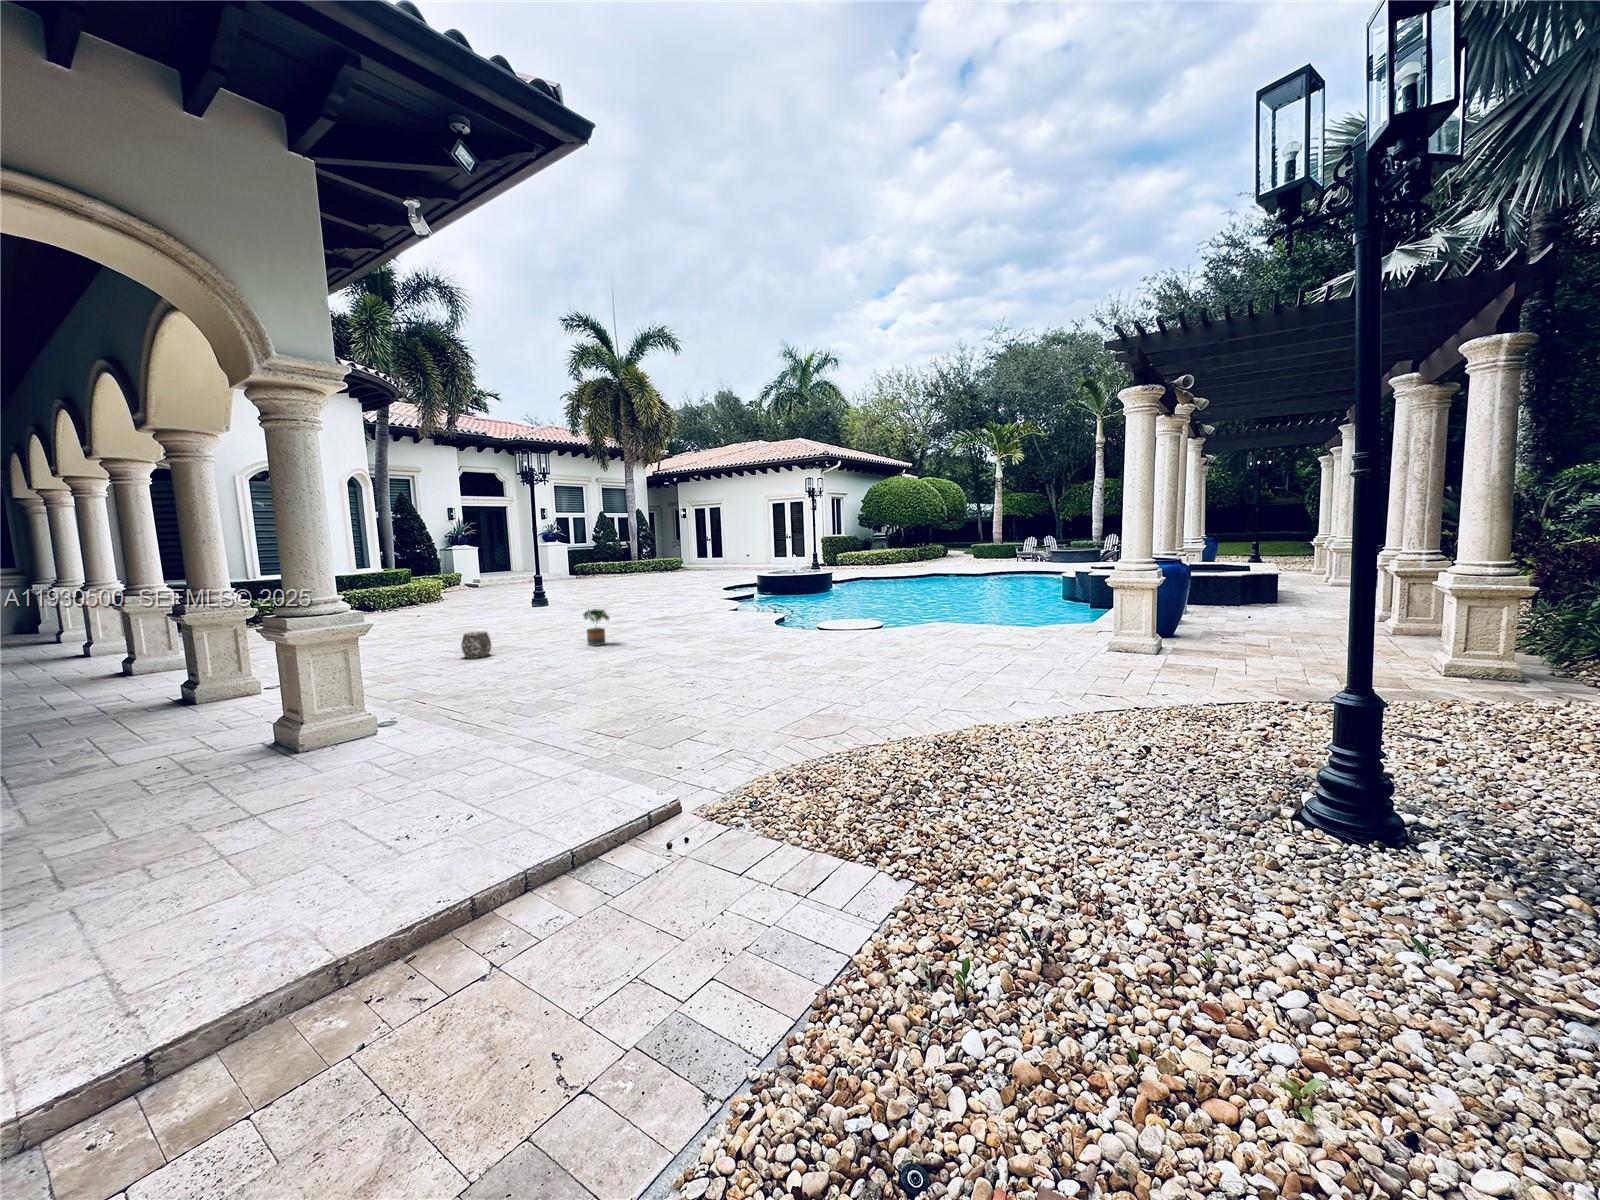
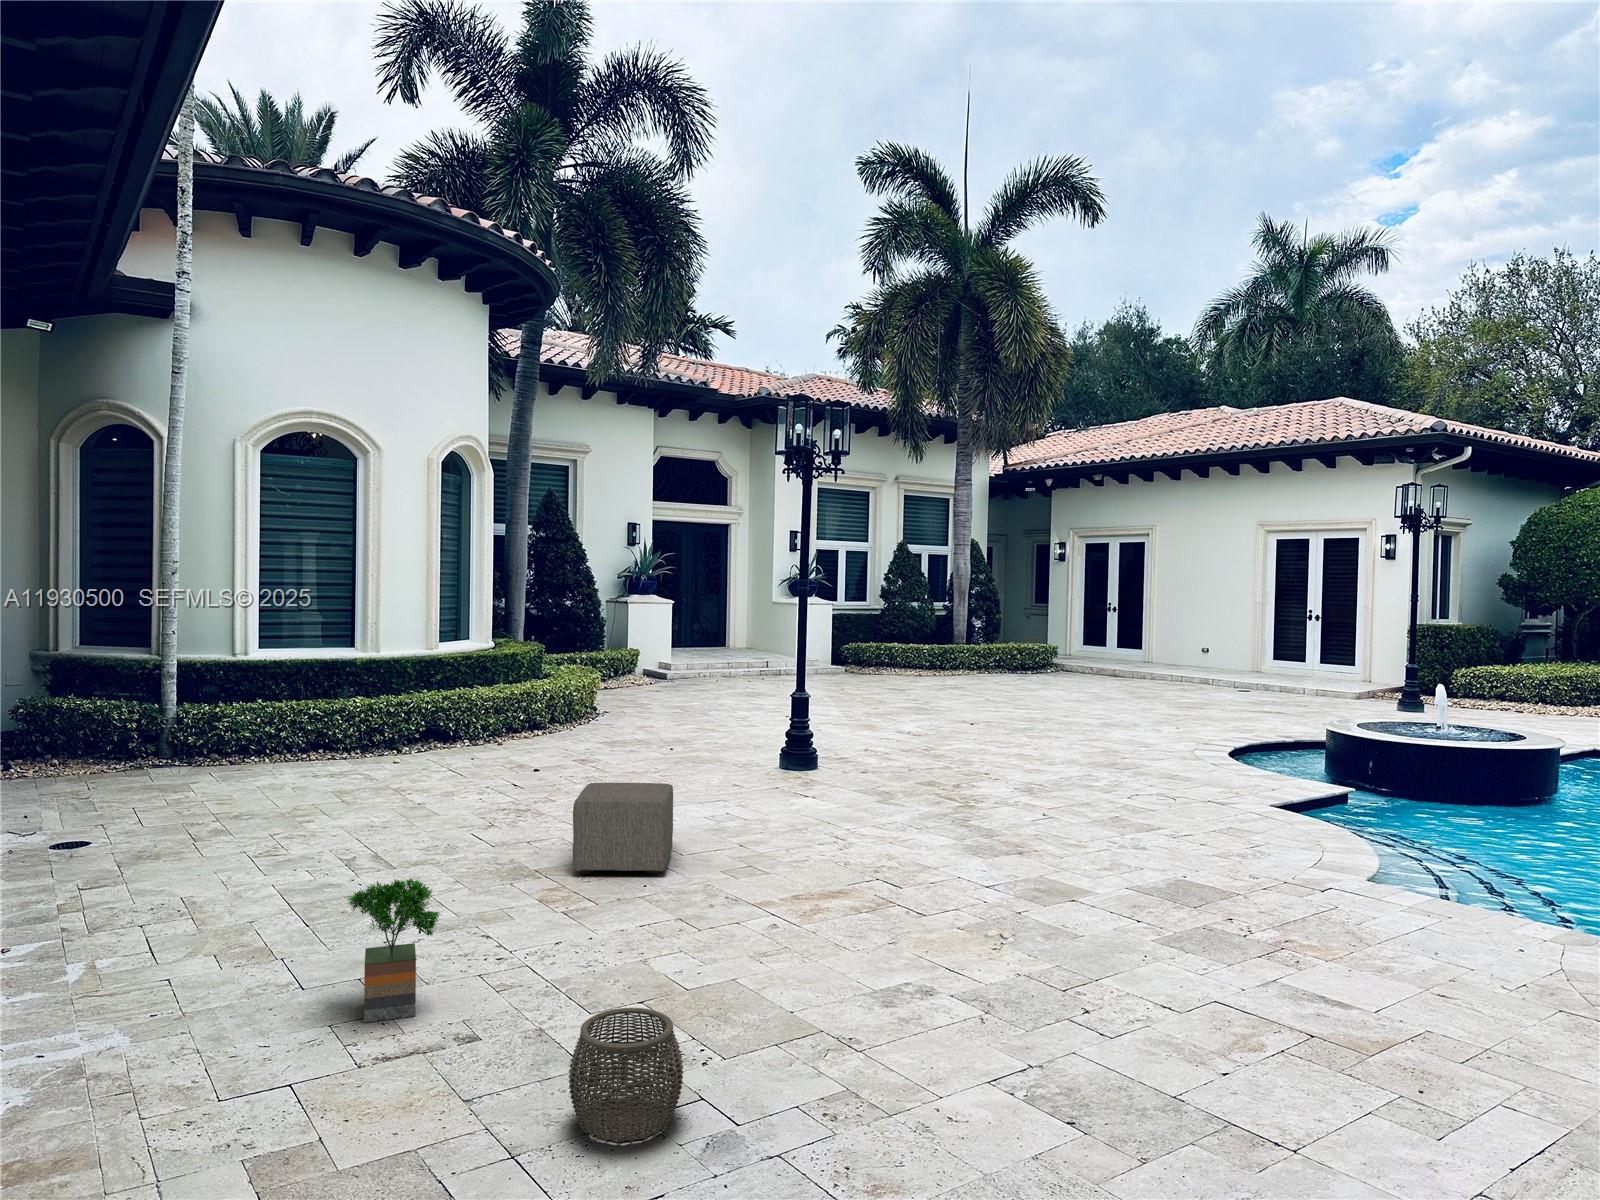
ottoman: none [447,602,486,632] -> present [573,783,673,875]
potted tree: present [584,609,610,646] -> present [348,878,440,1022]

